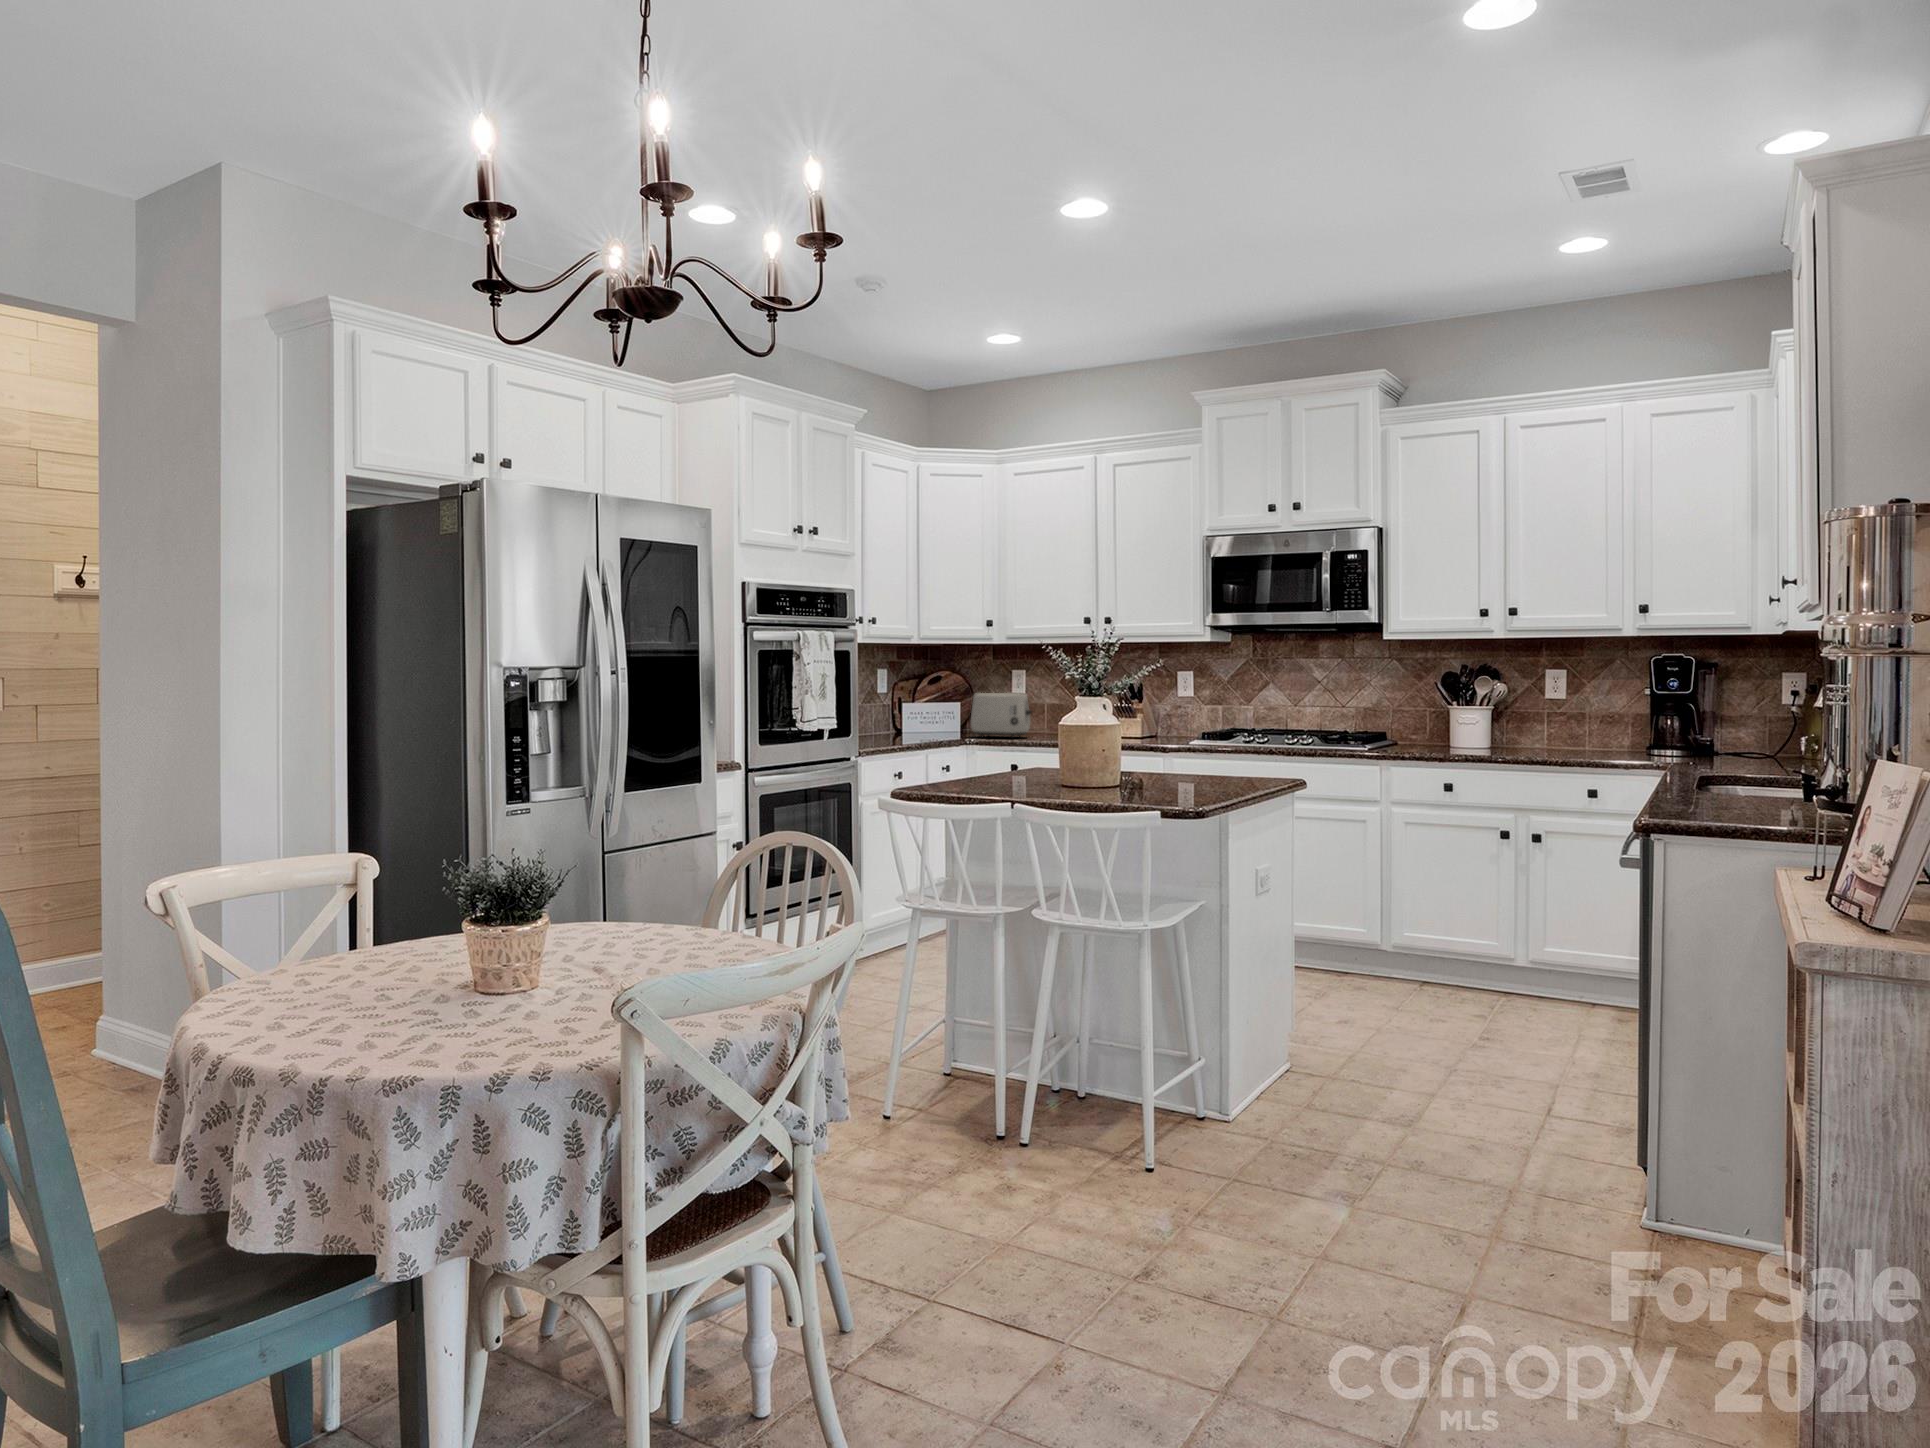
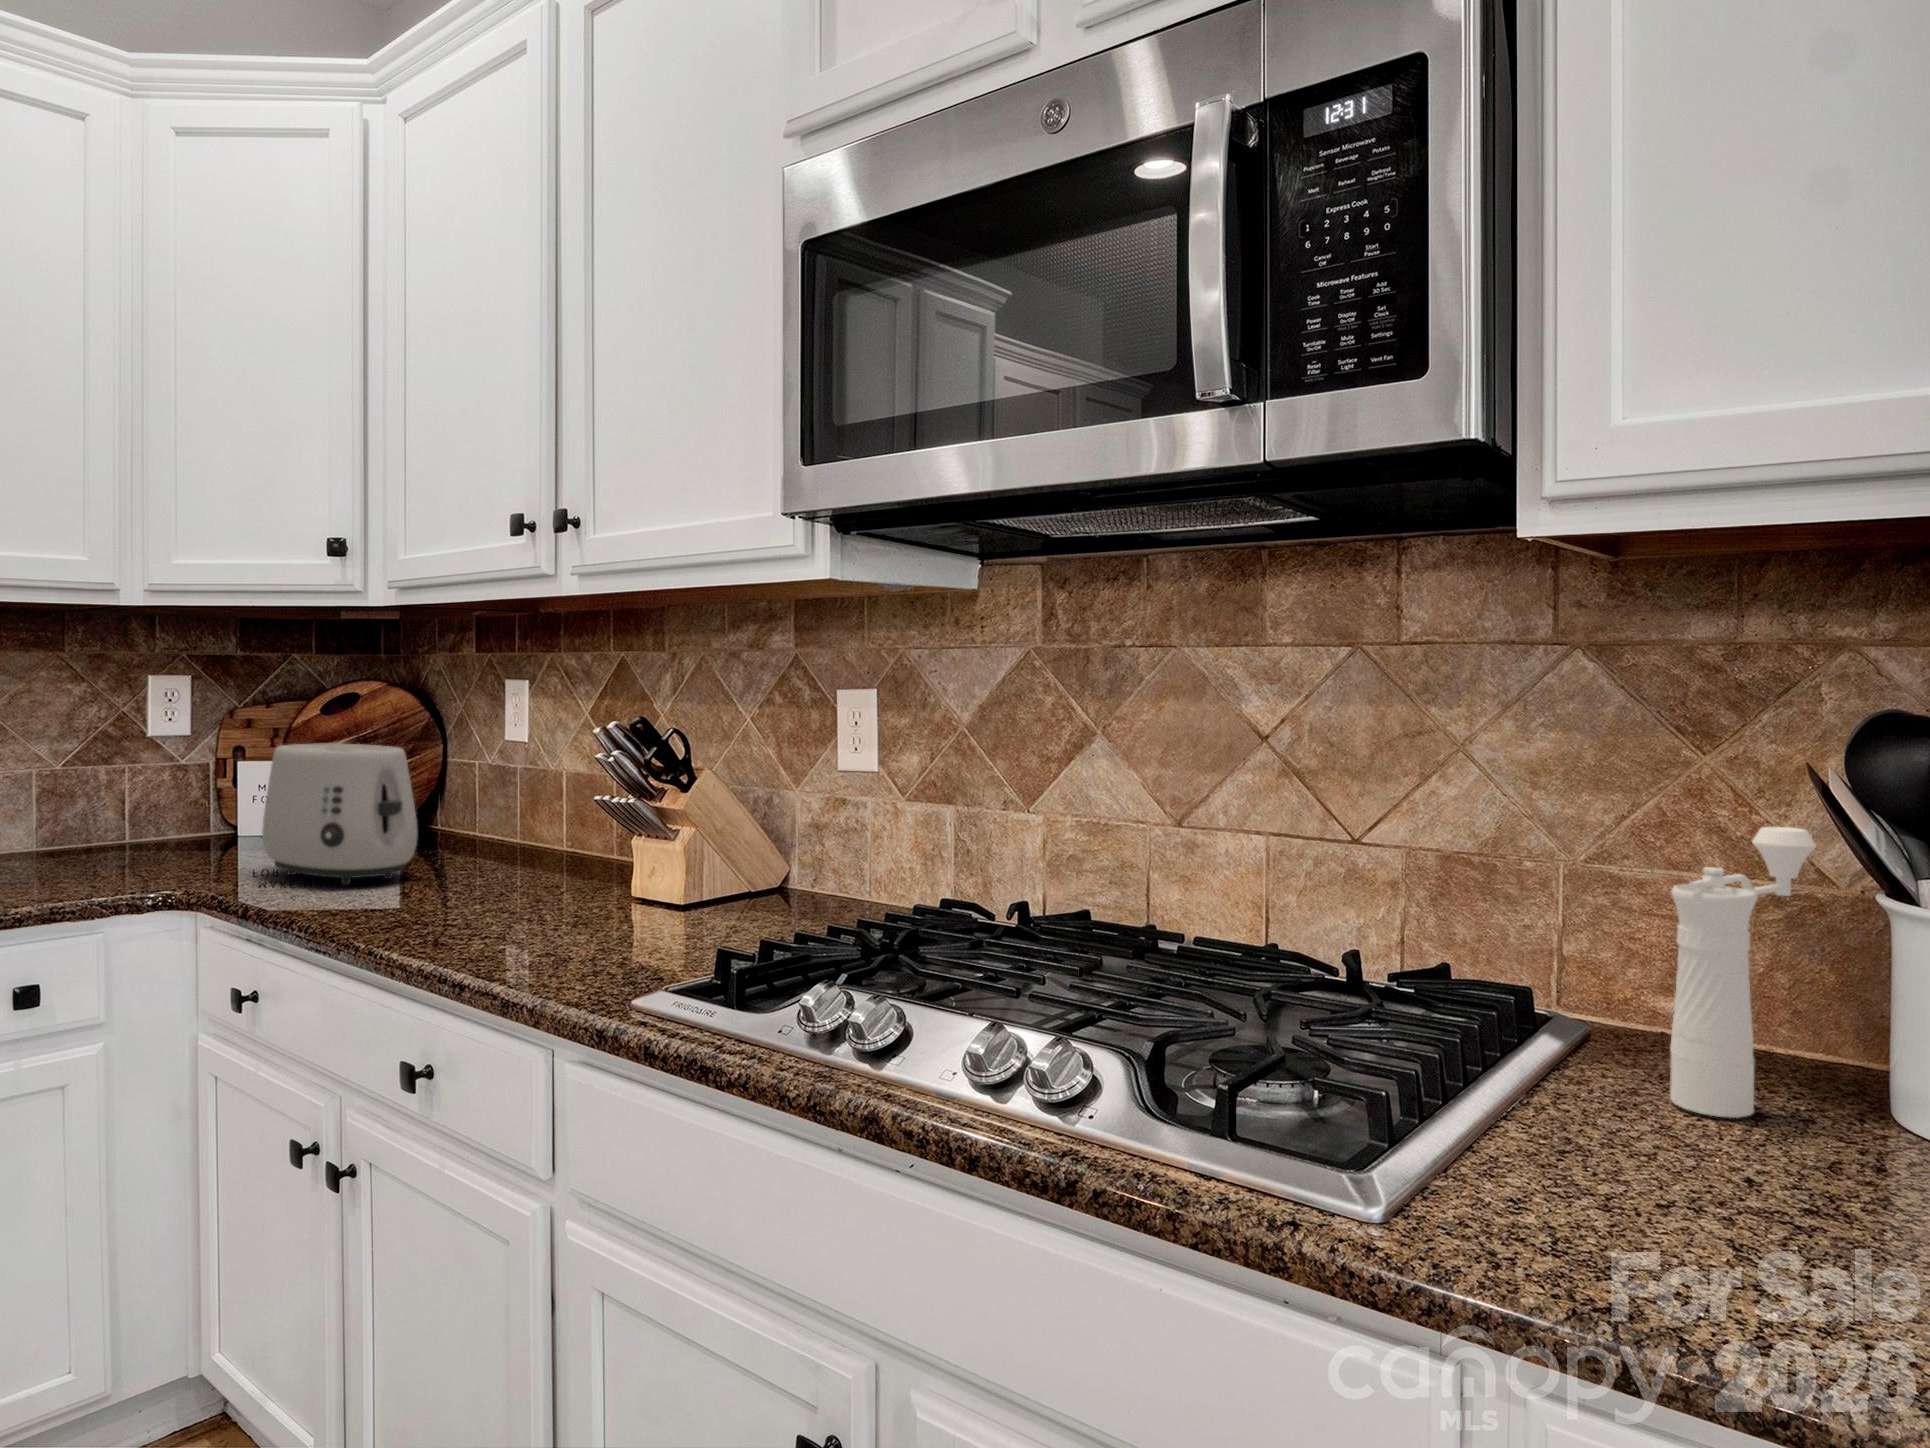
pepper mill: none [1412,696,1439,748] -> present [1670,827,1816,1118]

